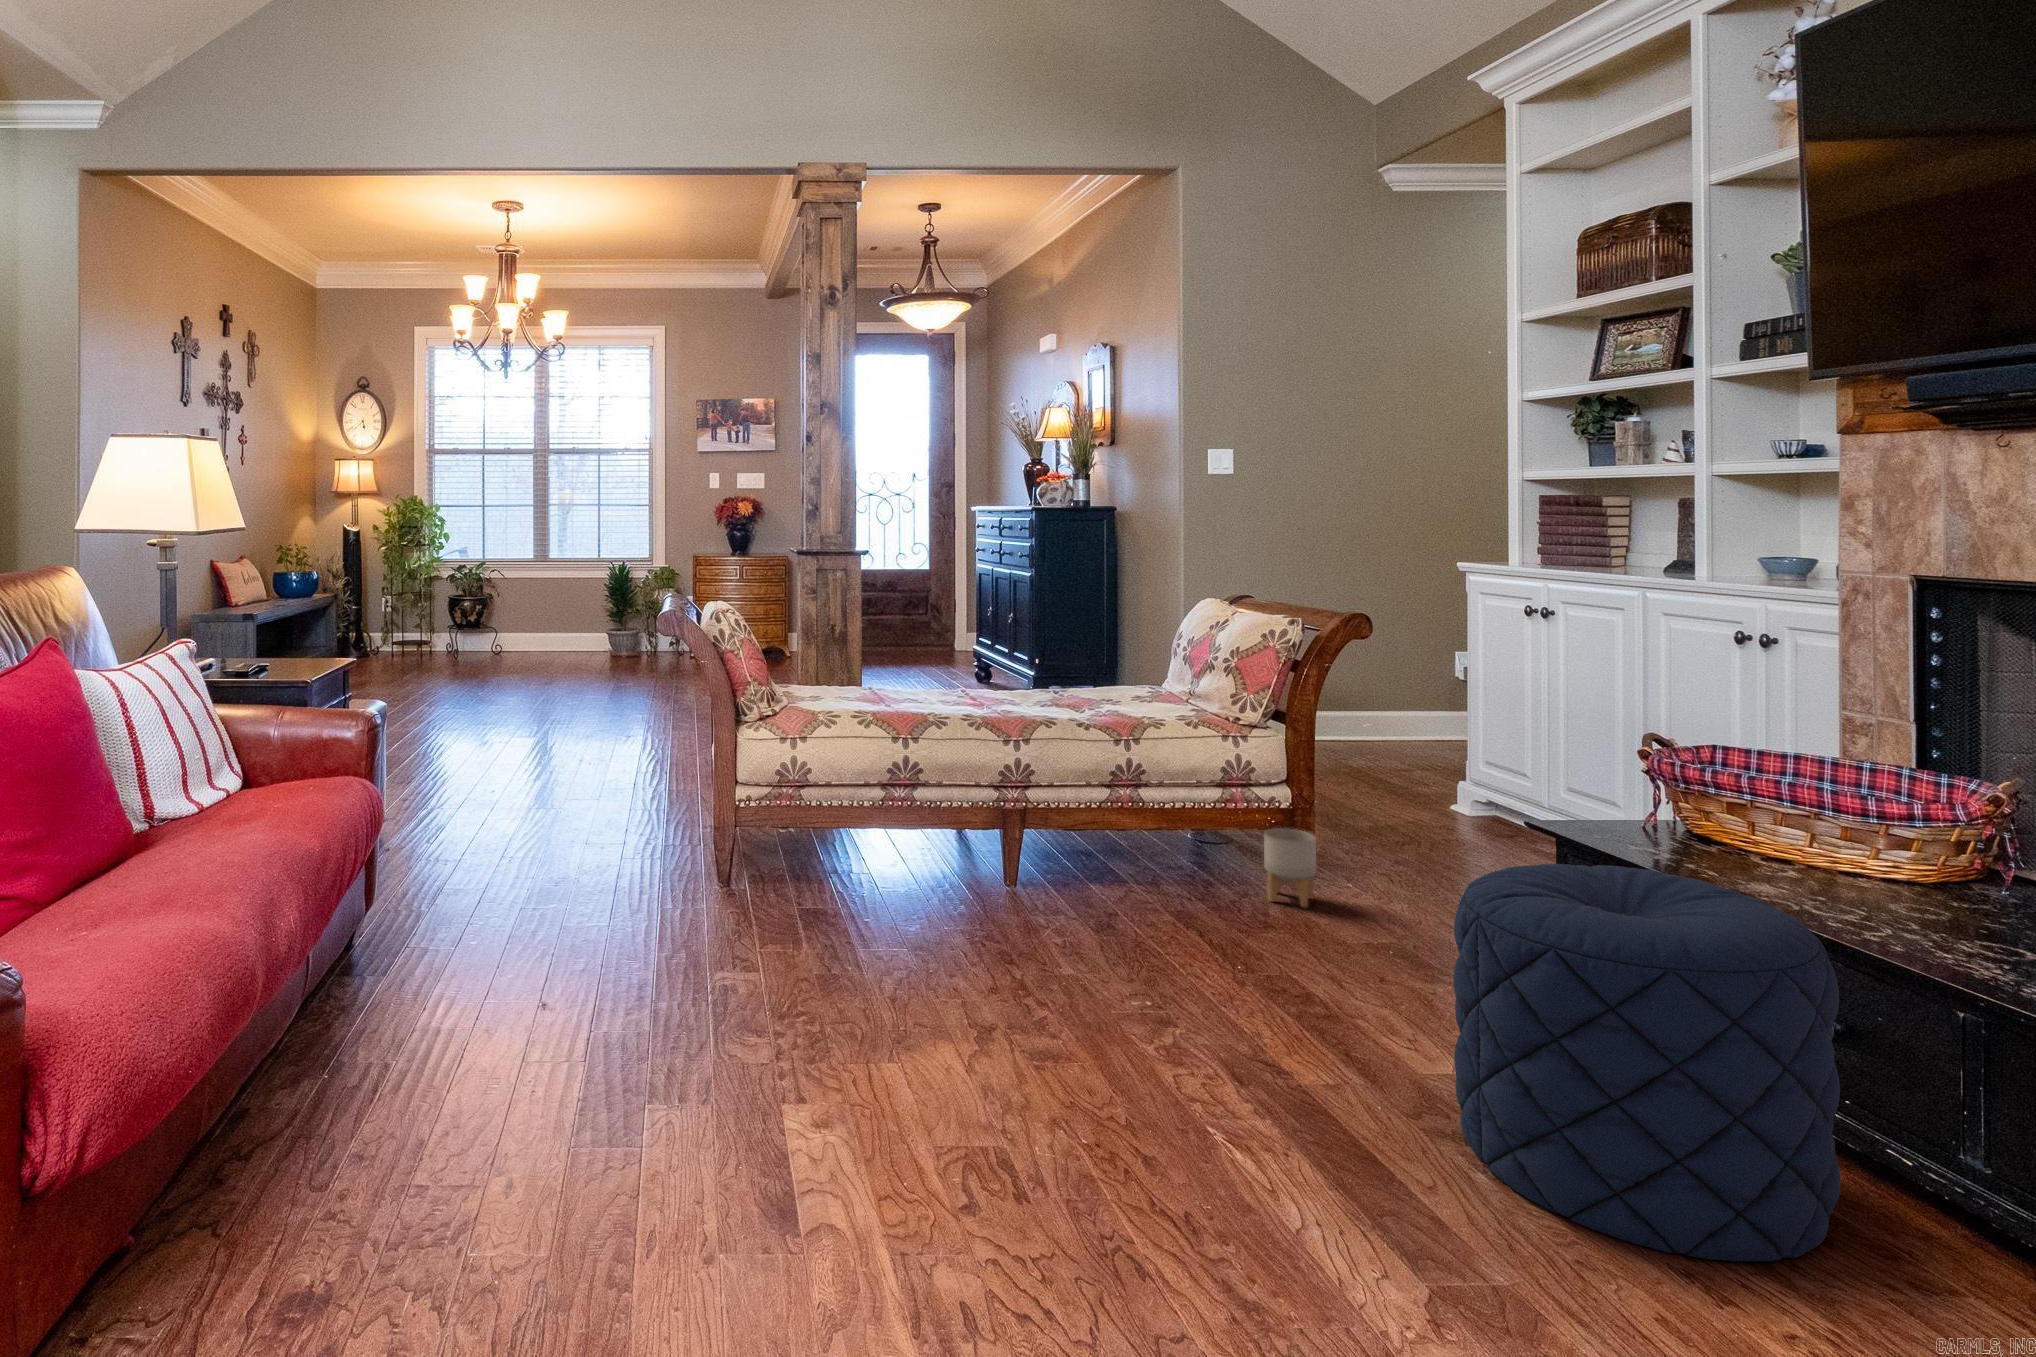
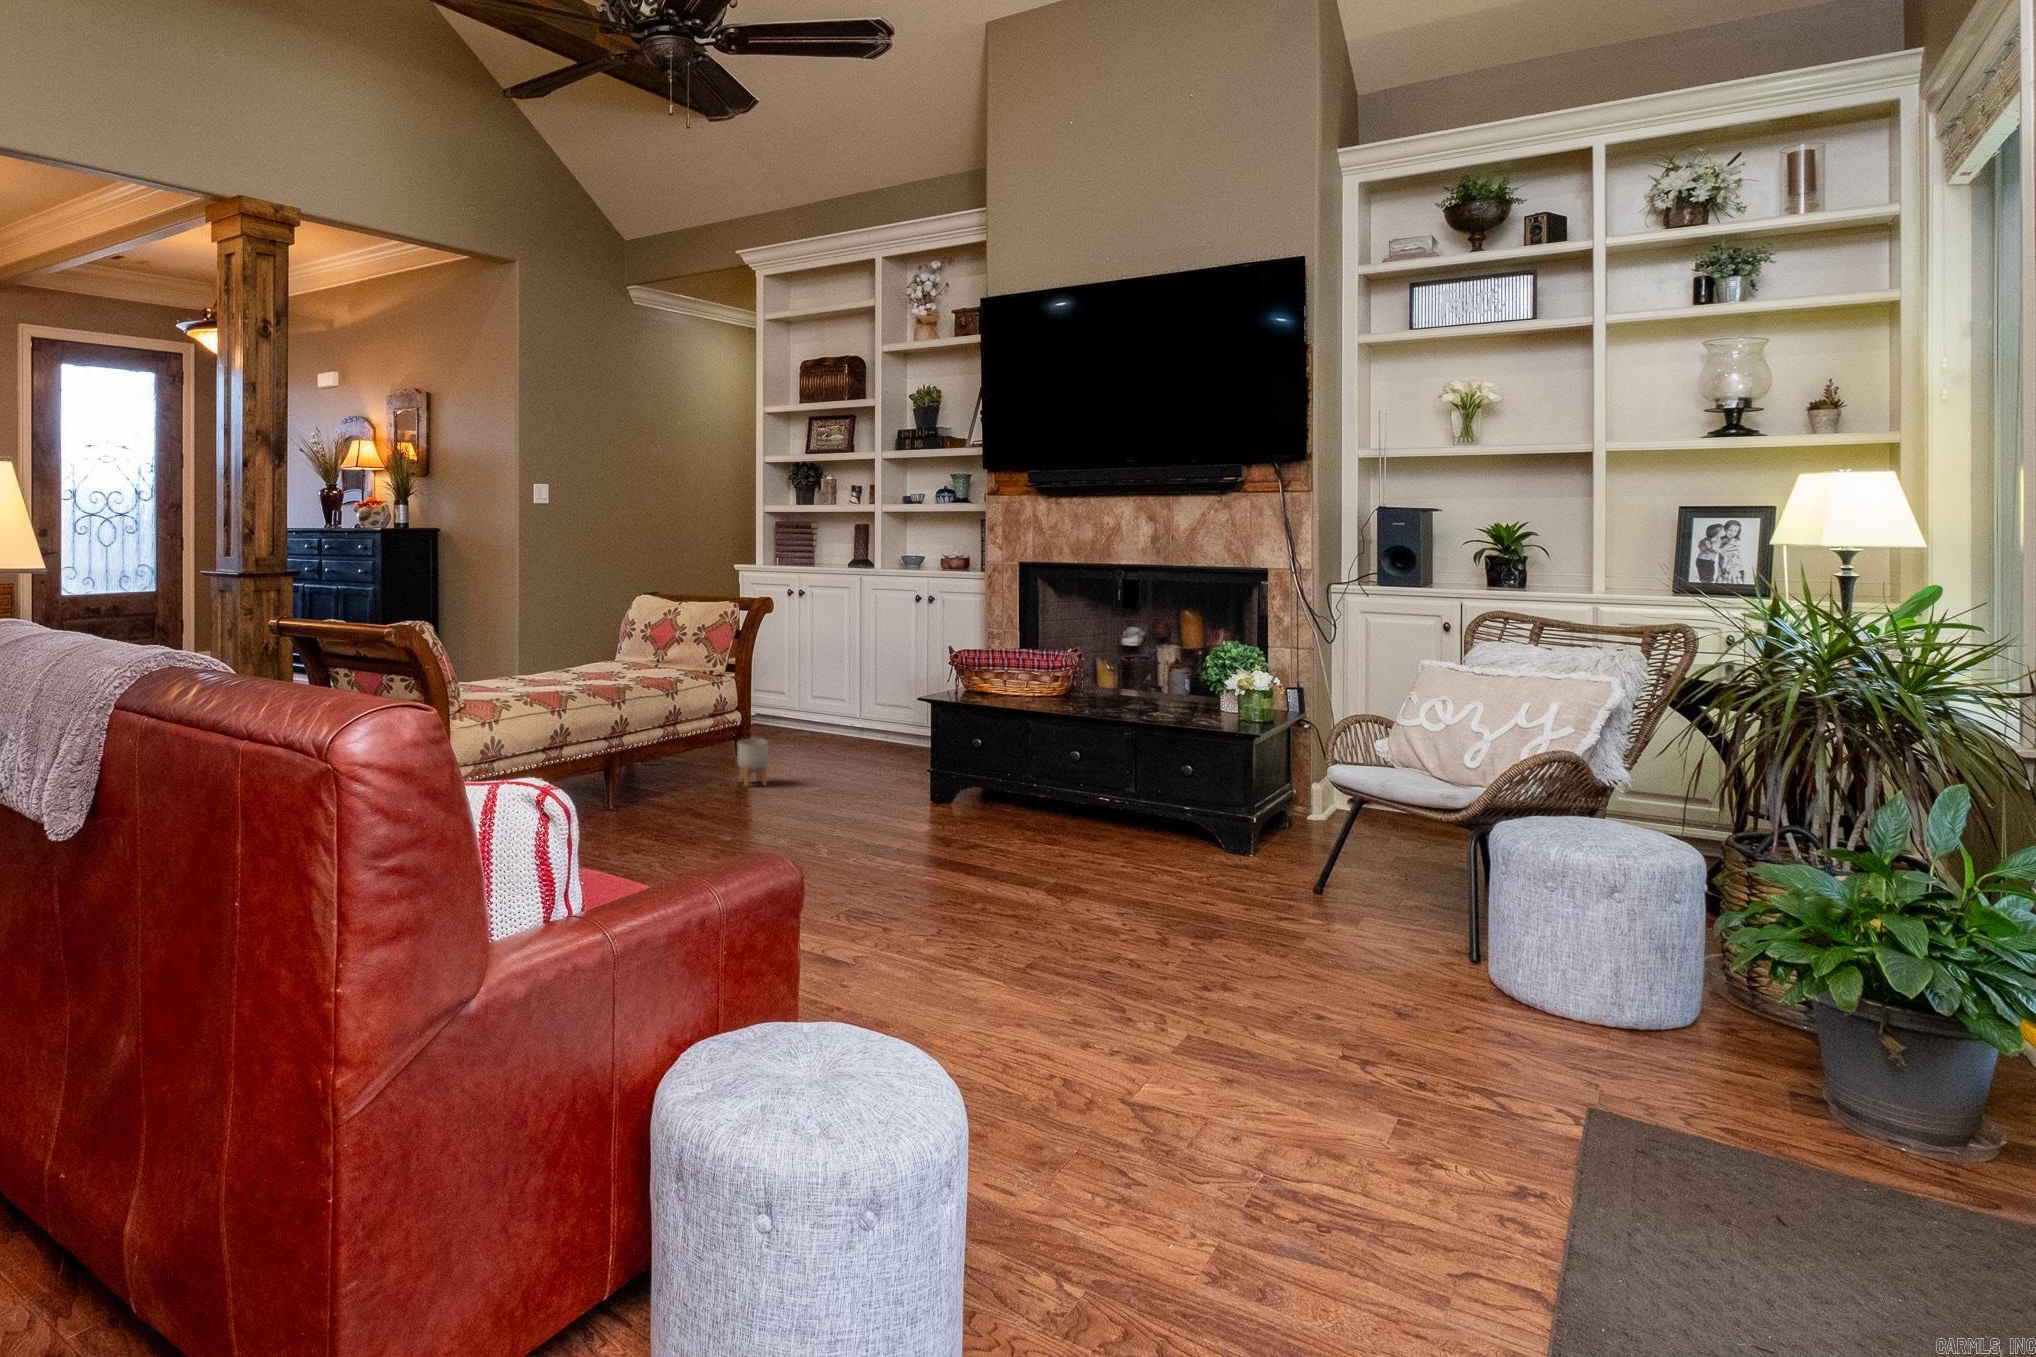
pouf: present [1454,864,1840,1262] -> none [966,703,1114,862]

